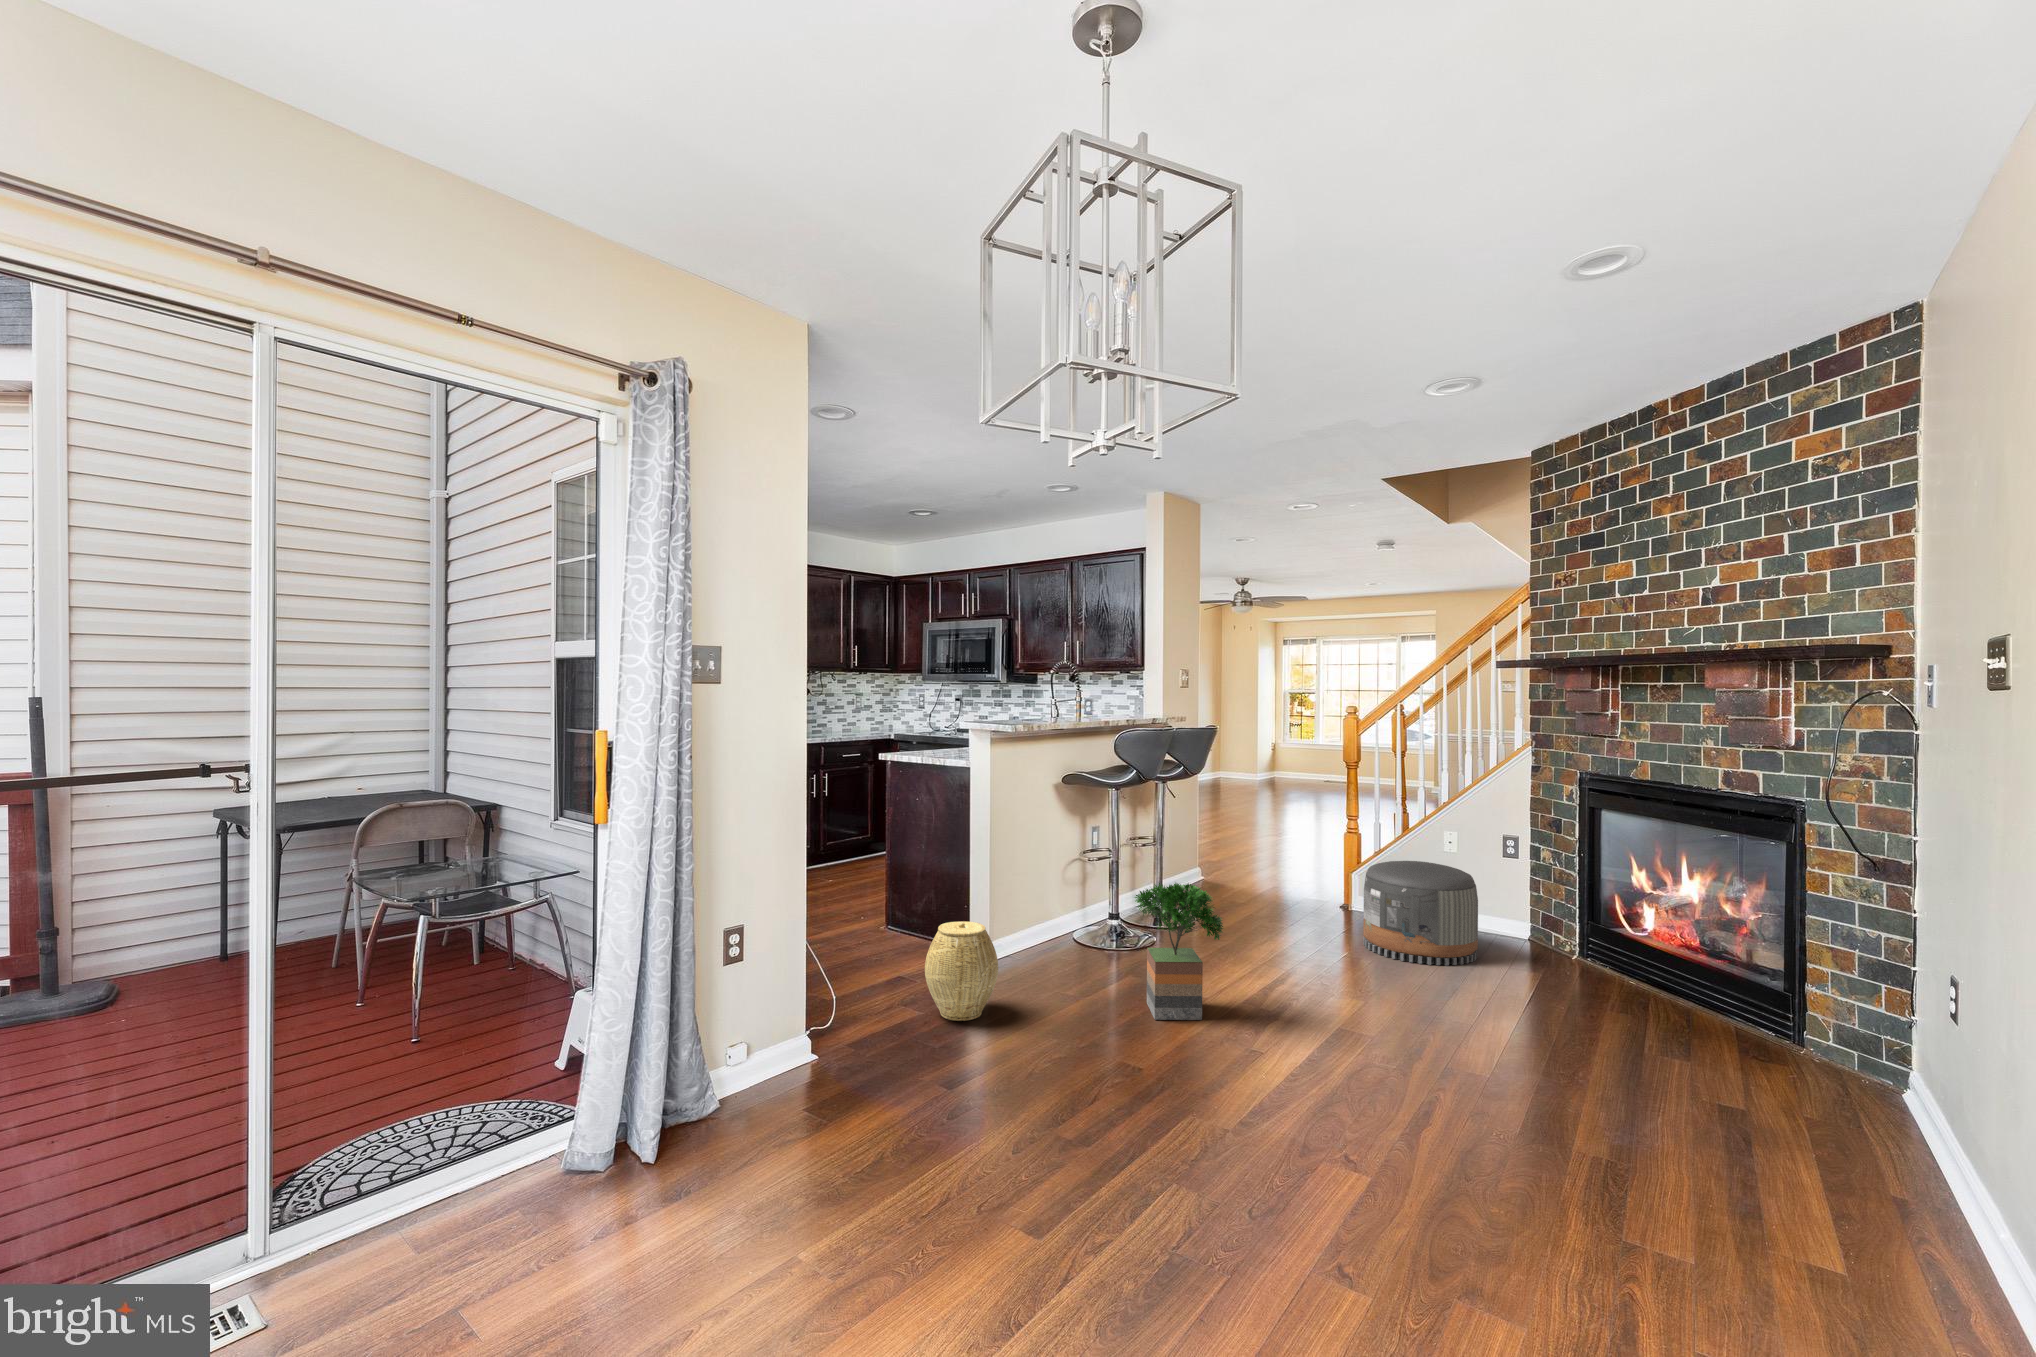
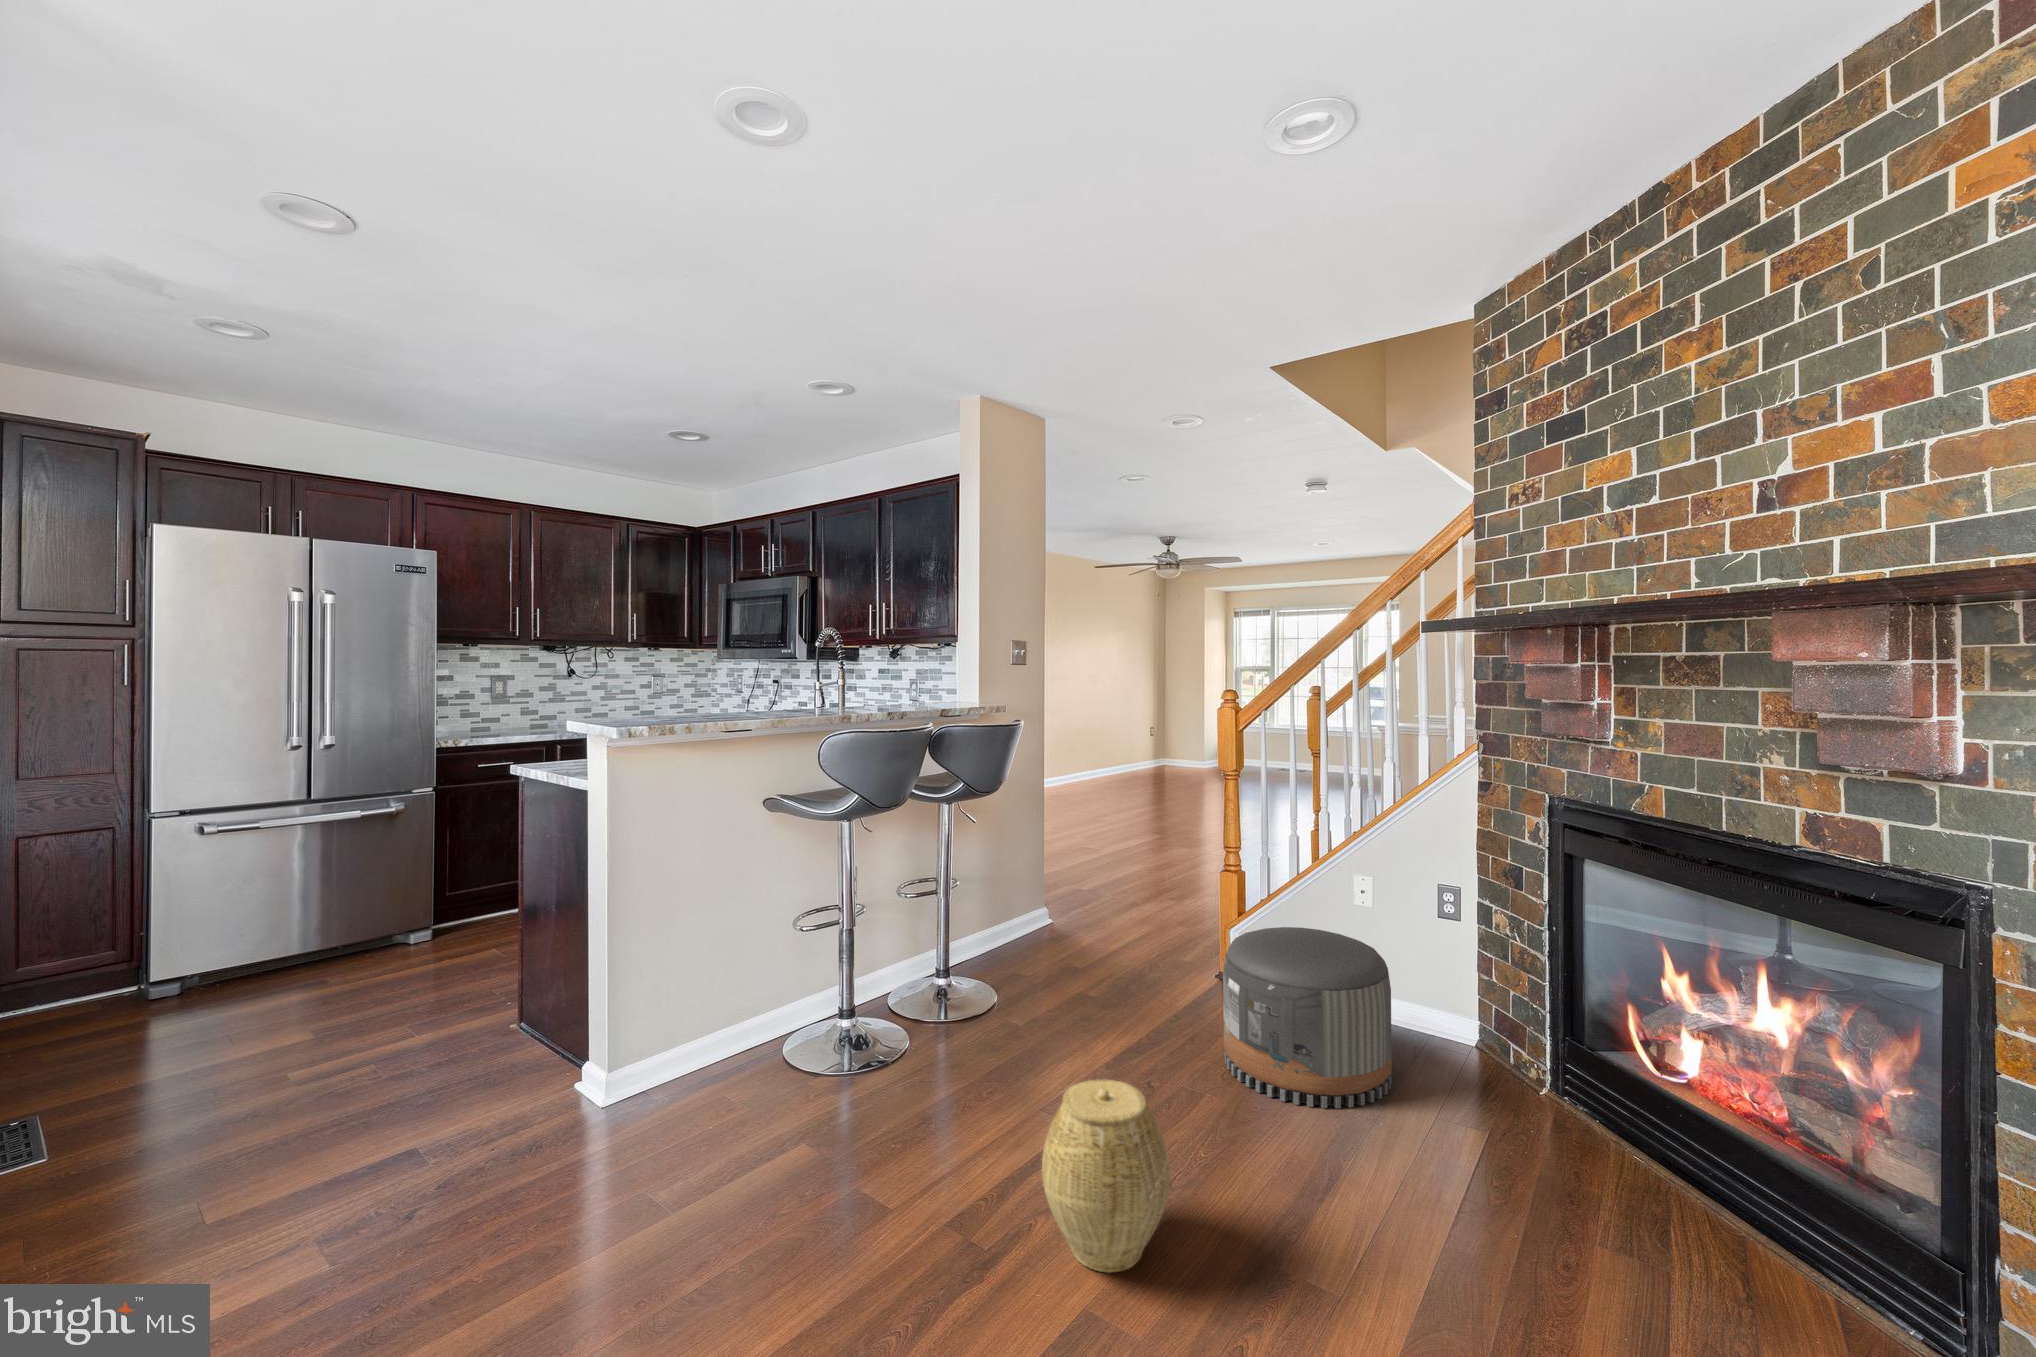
potted tree: present [1135,883,1223,1020] -> none [749,1016,899,1277]
woven basket: present [925,921,998,1021] -> present [1042,1080,1170,1272]

